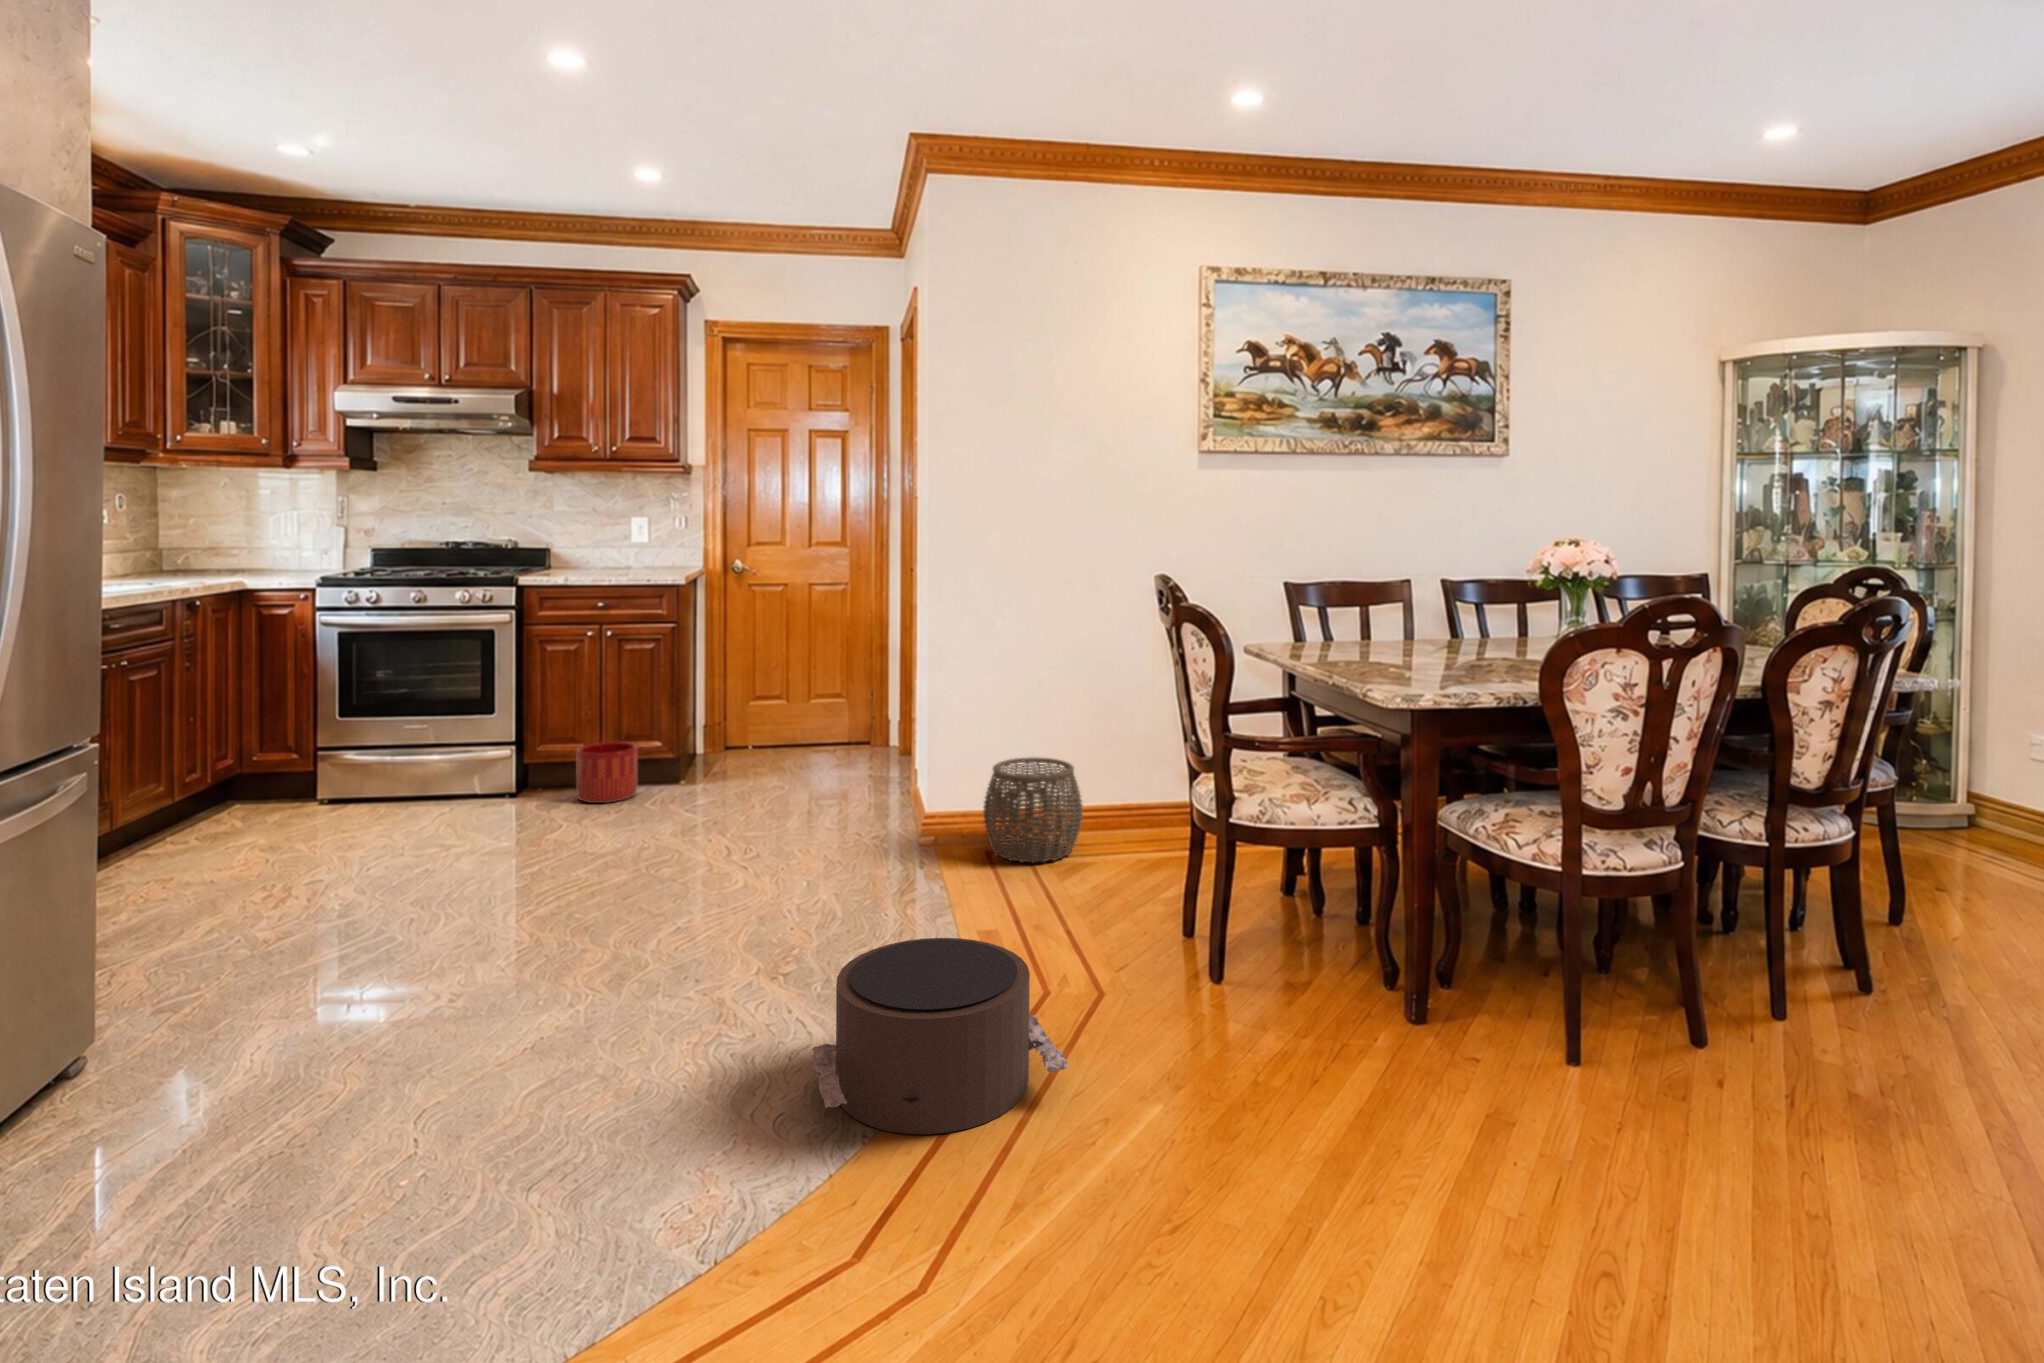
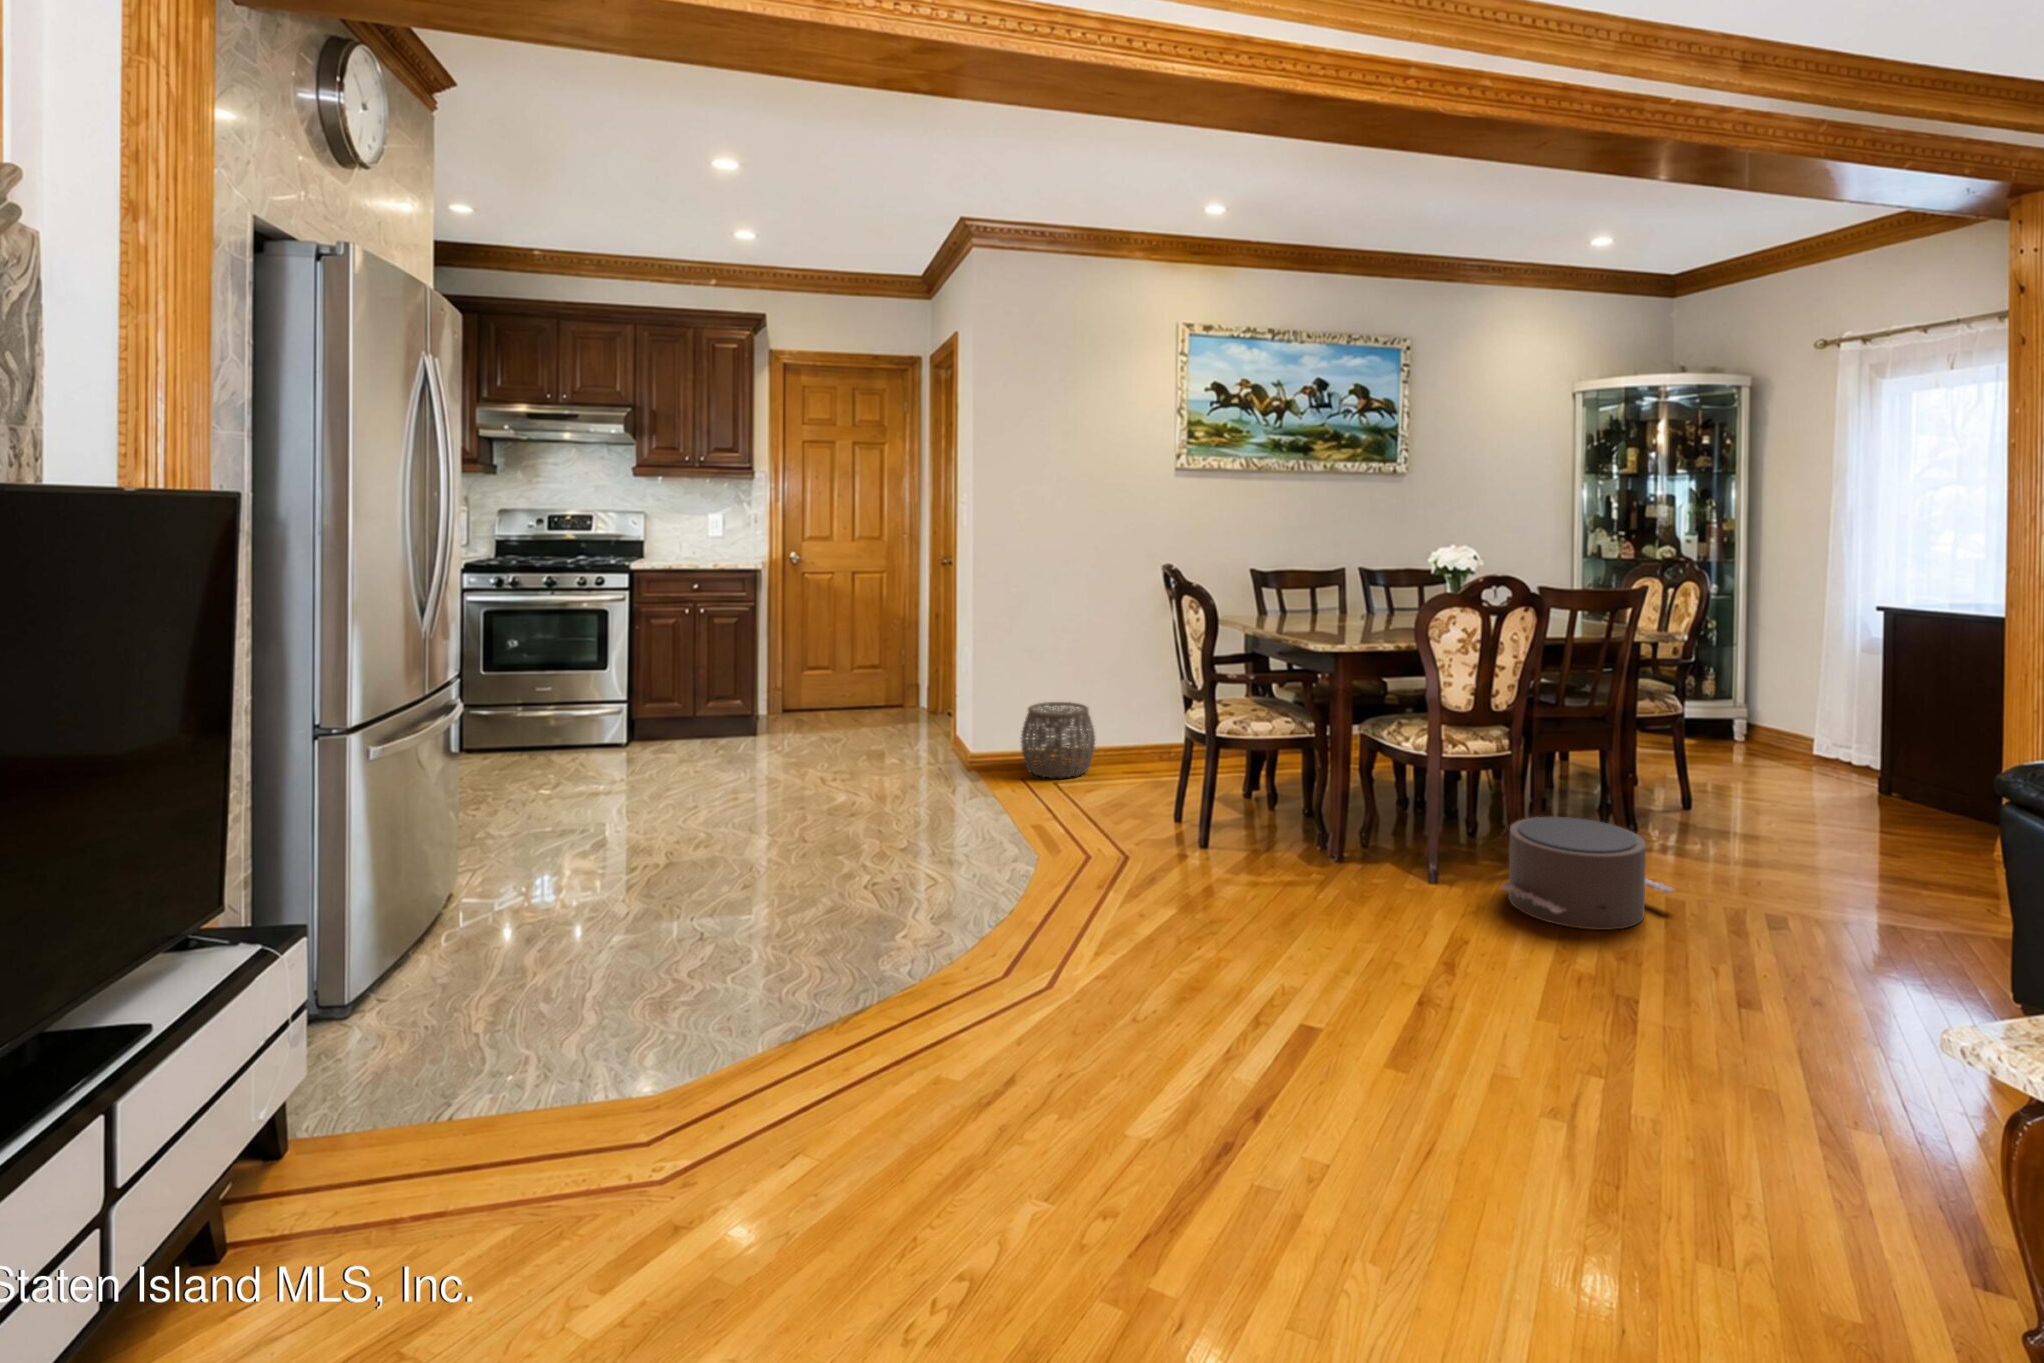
planter: present [576,741,637,803] -> none [682,699,730,747]
pouf: present [812,938,1069,1134] -> present [1501,817,1673,930]

